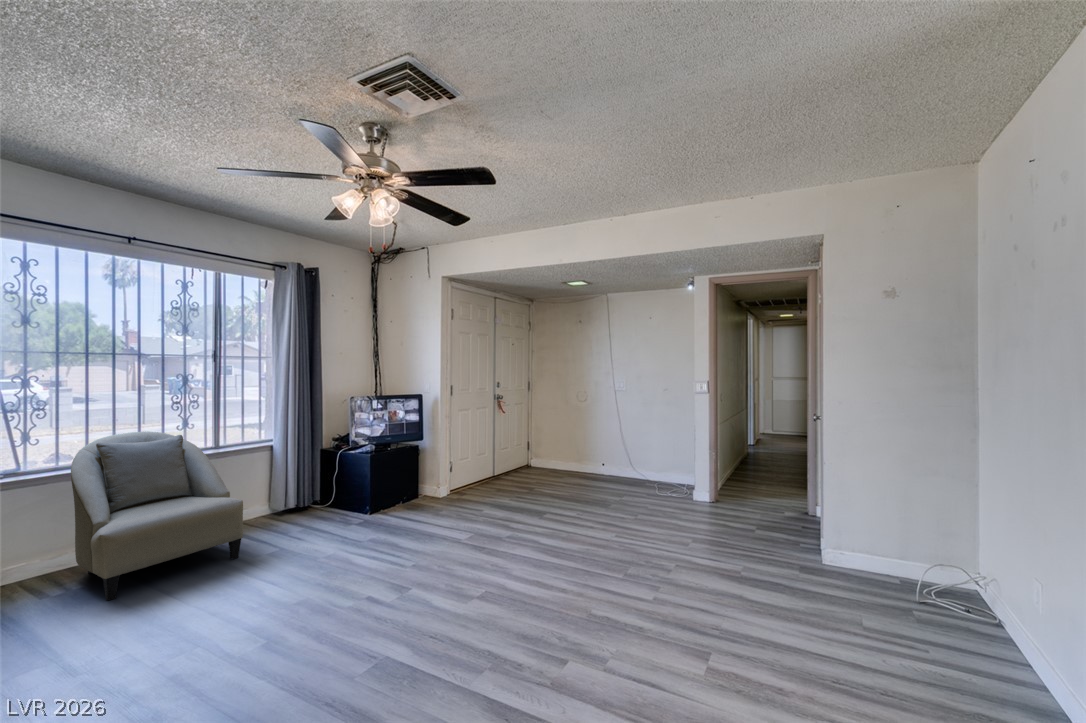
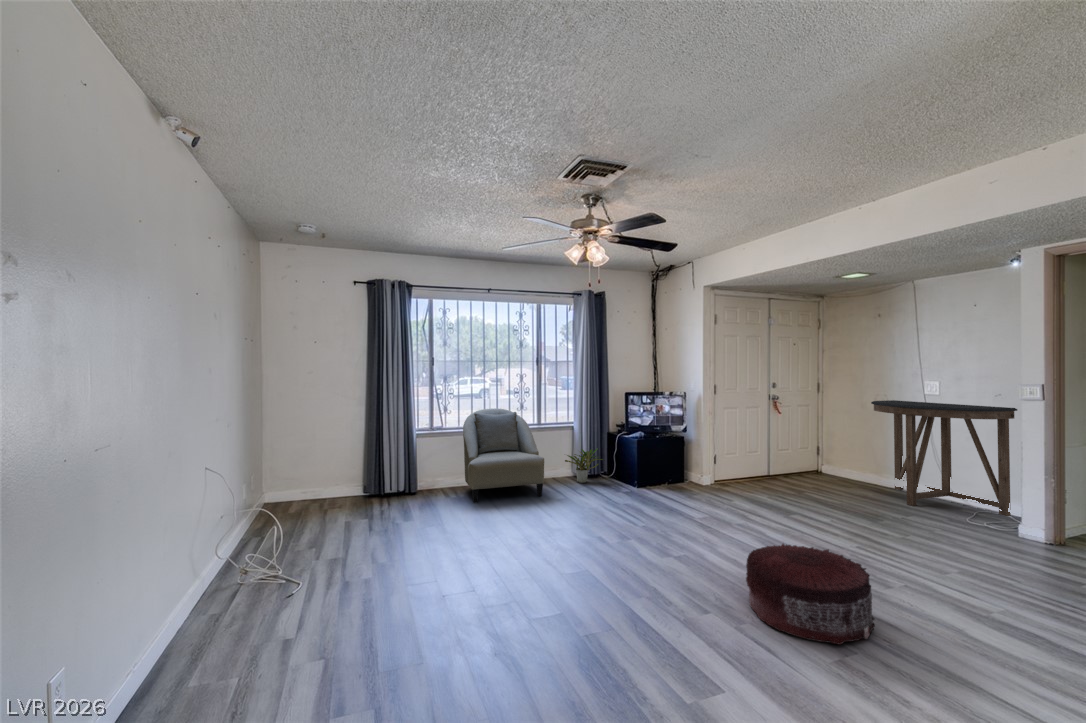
console table: none [580,395,677,485] -> present [871,400,1017,516]
potted plant: none [260,472,324,524] -> present [565,449,605,483]
pouf: none [585,549,701,654] -> present [746,544,875,645]

